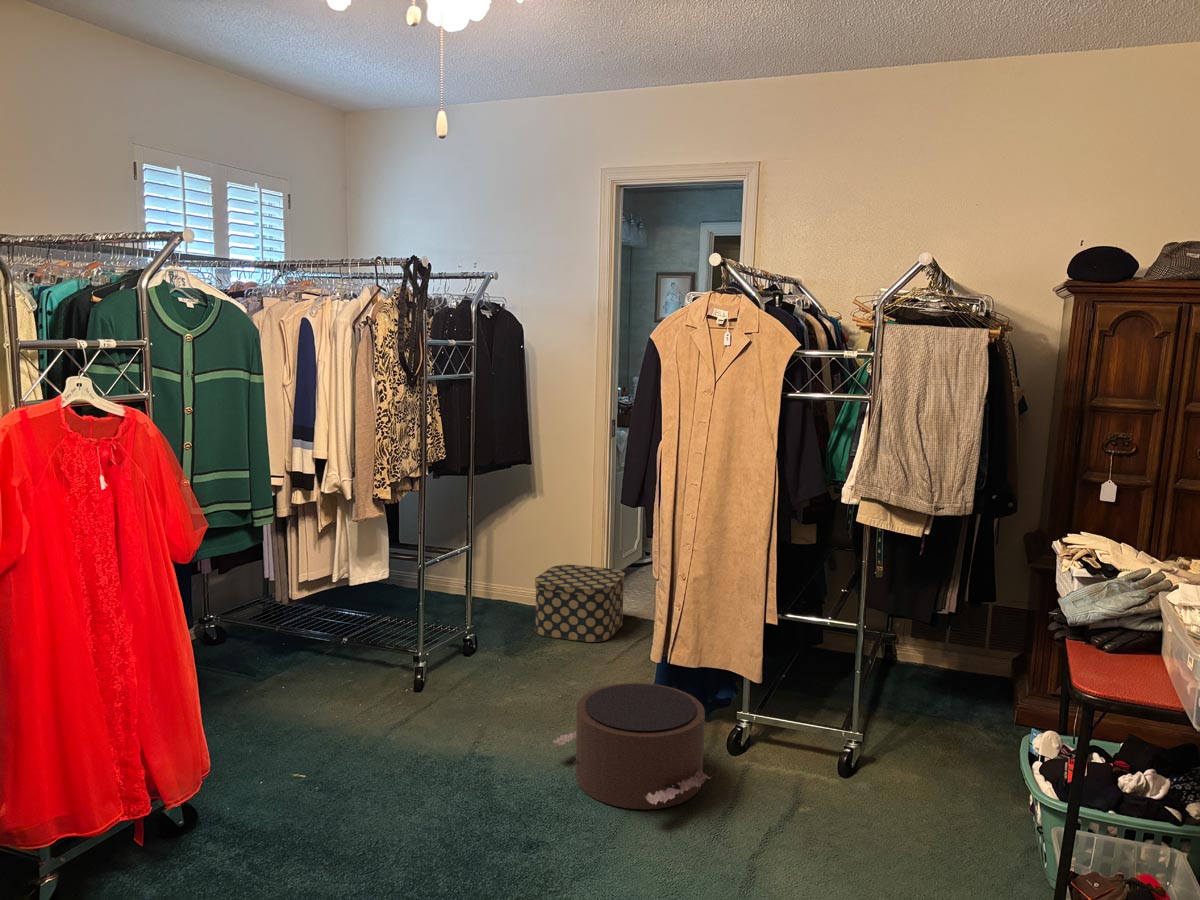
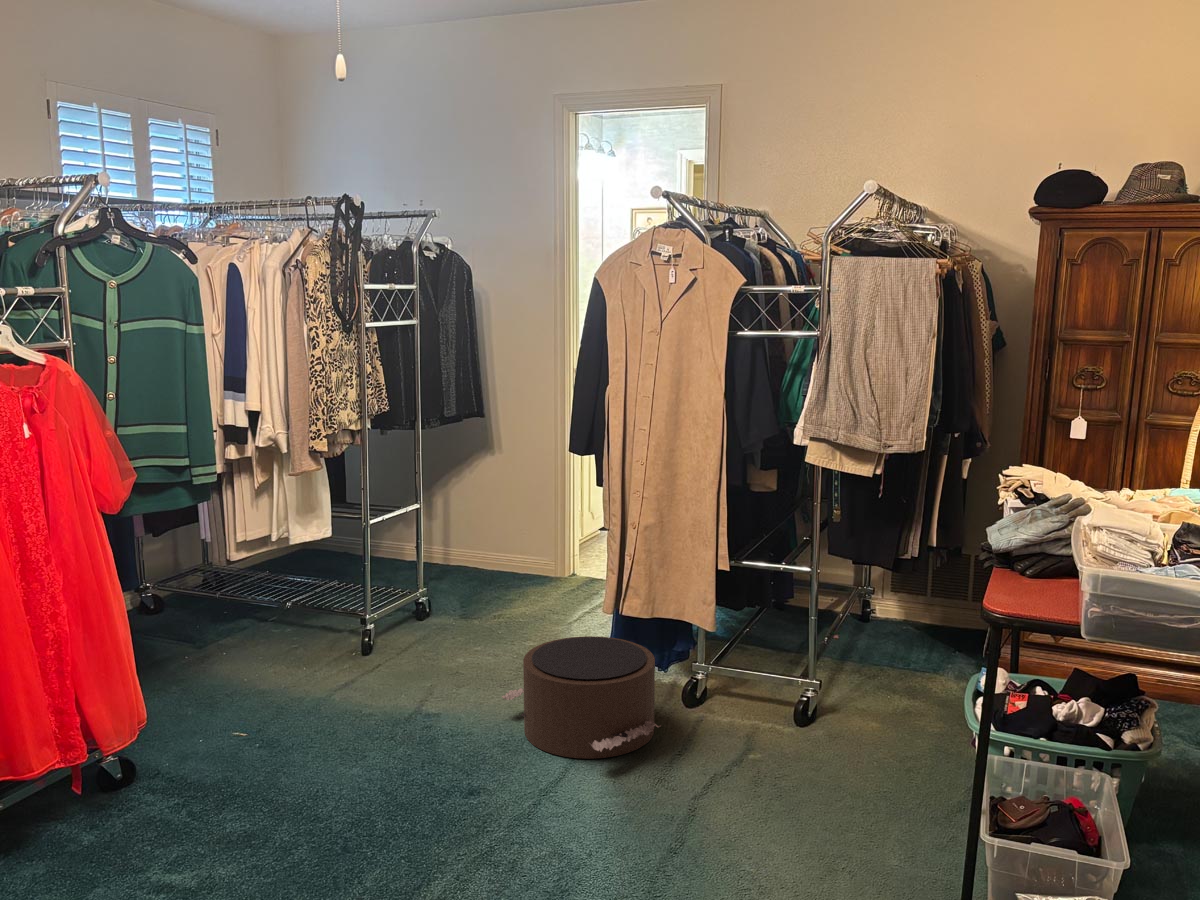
storage box: present [535,565,625,642] -> none [491,525,588,604]

